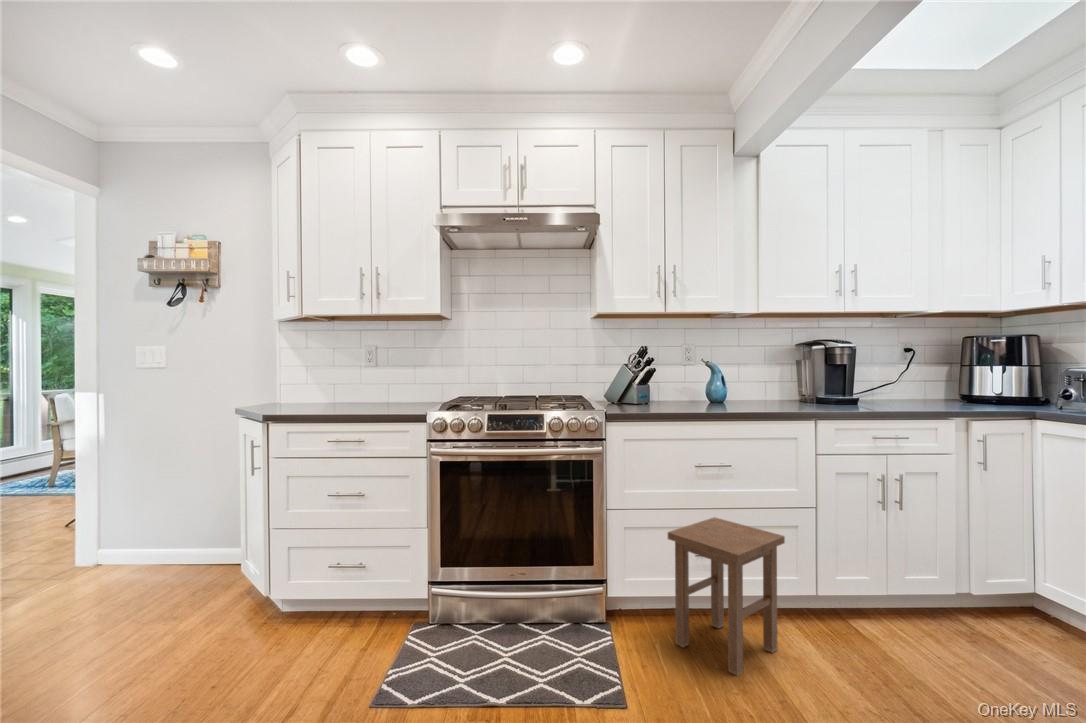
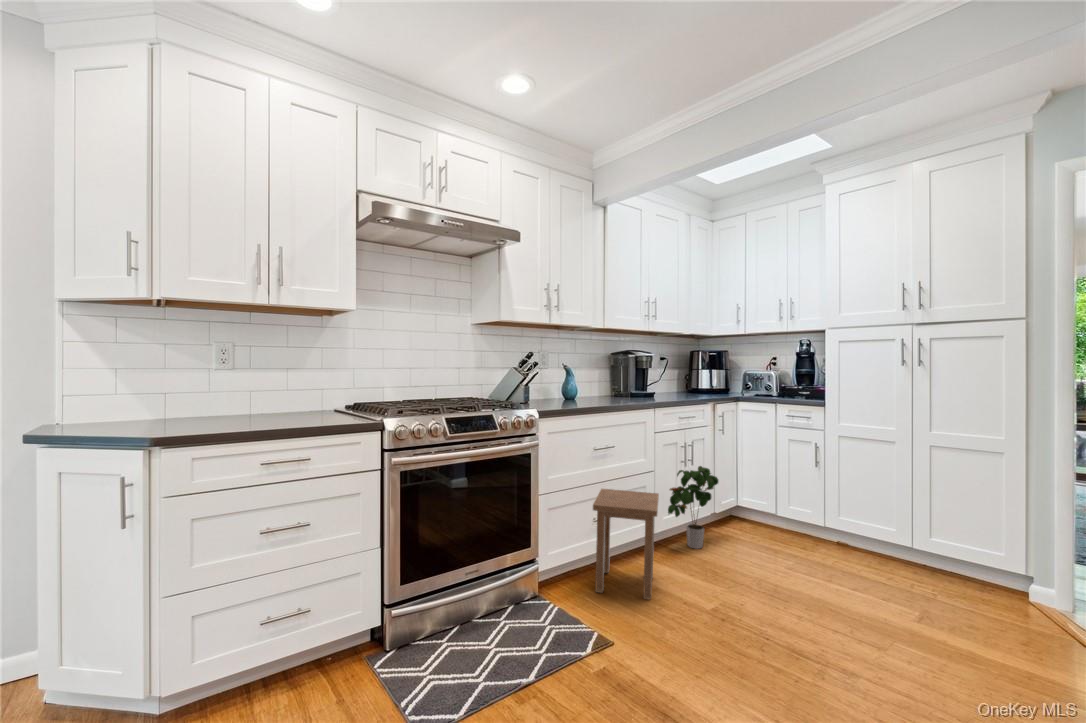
potted plant: none [837,511,956,639] -> present [668,466,718,549]

